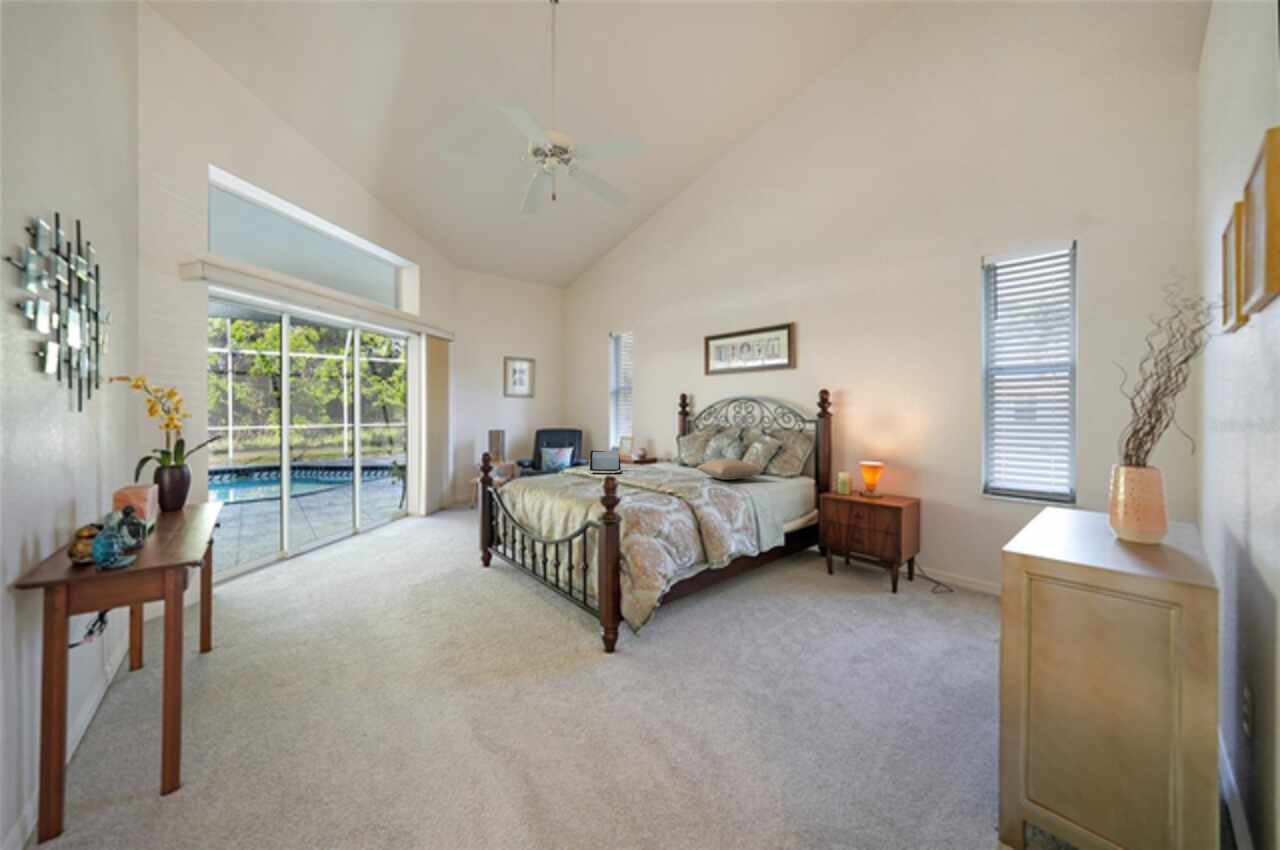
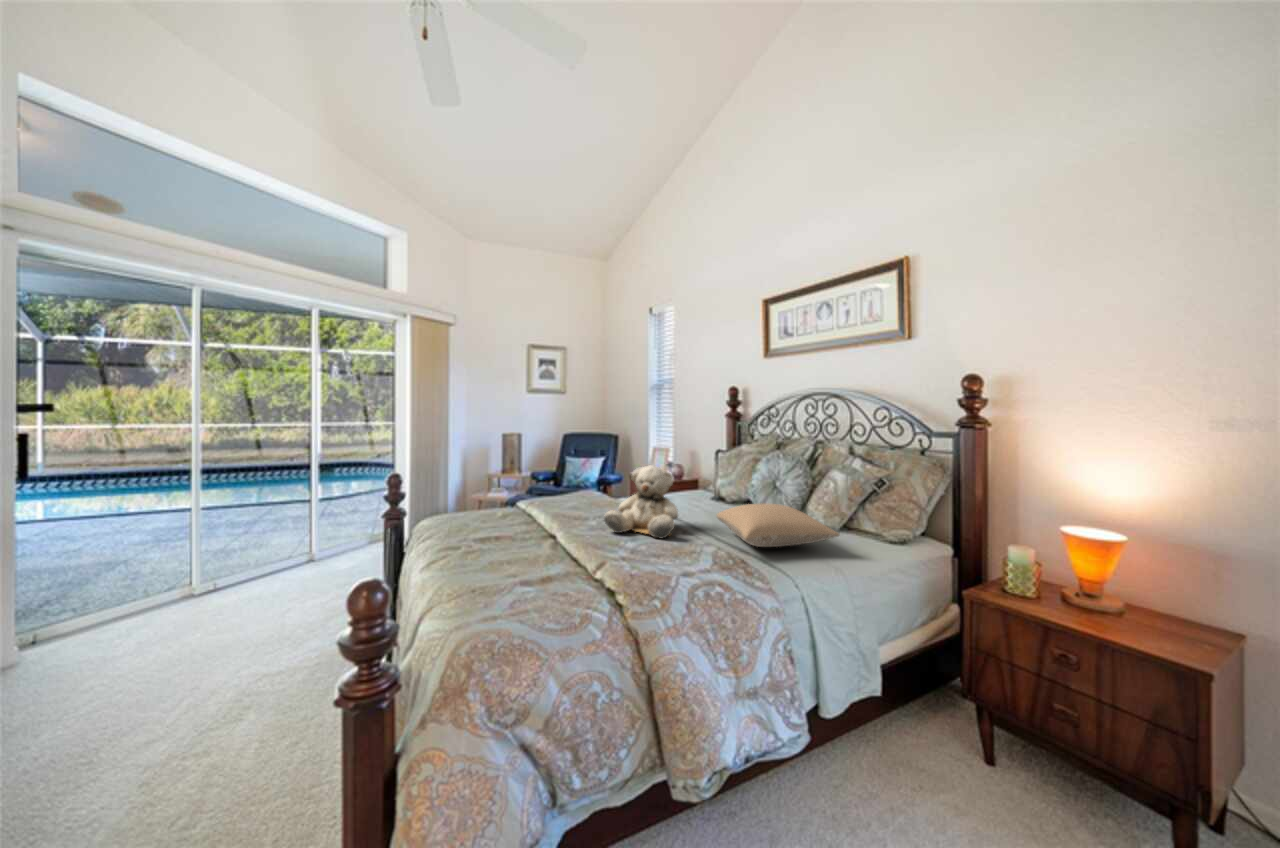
teddy bear: none [636,440,678,480] -> present [604,465,678,538]
laptop: present [589,451,621,474] -> none [553,474,606,516]

